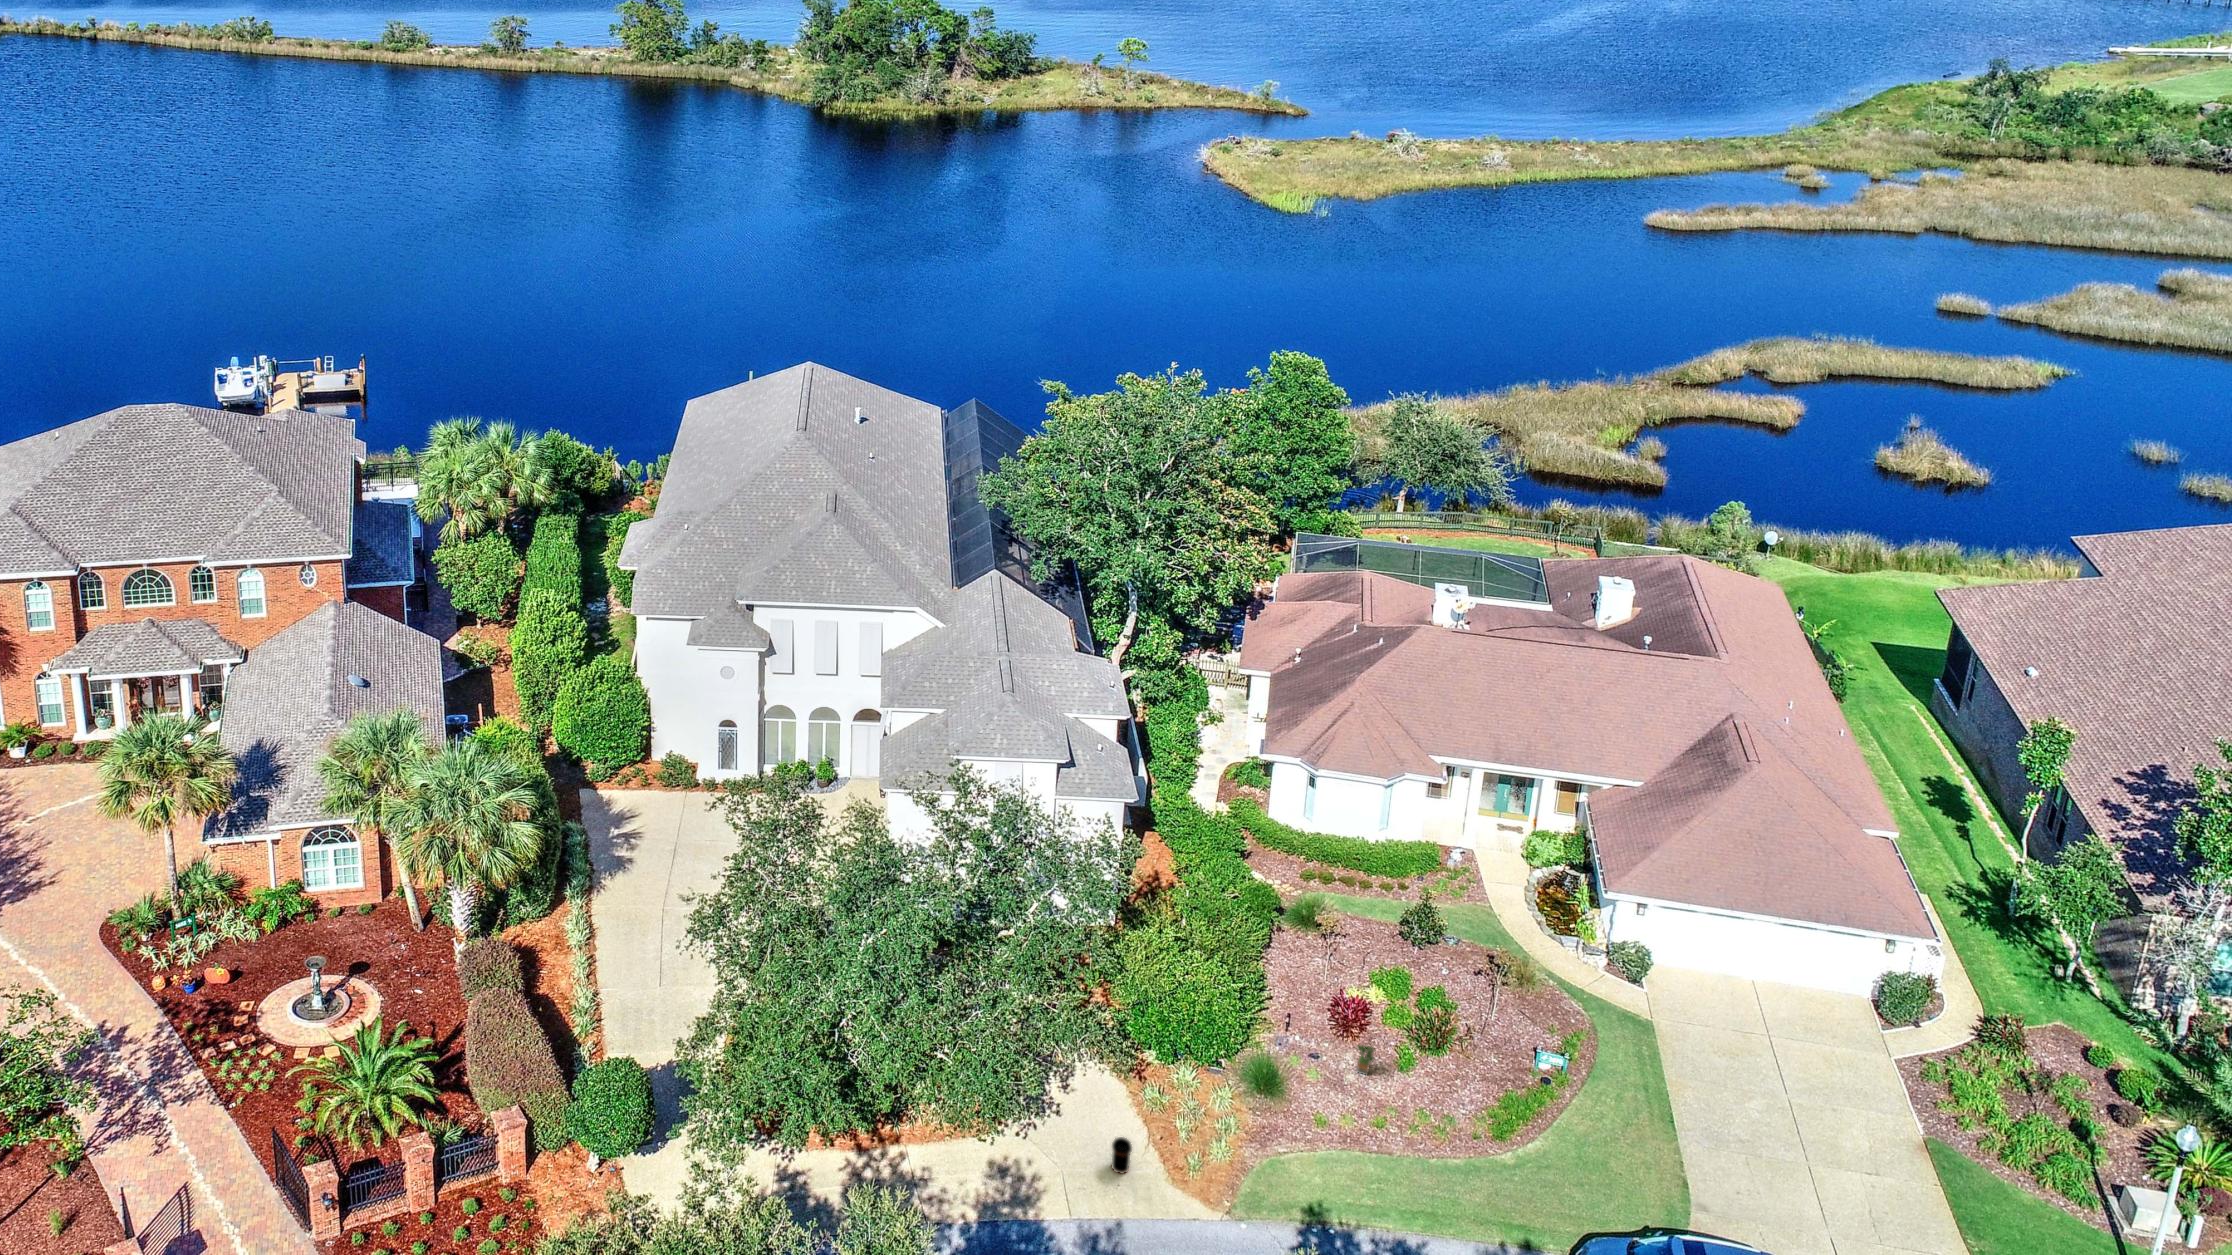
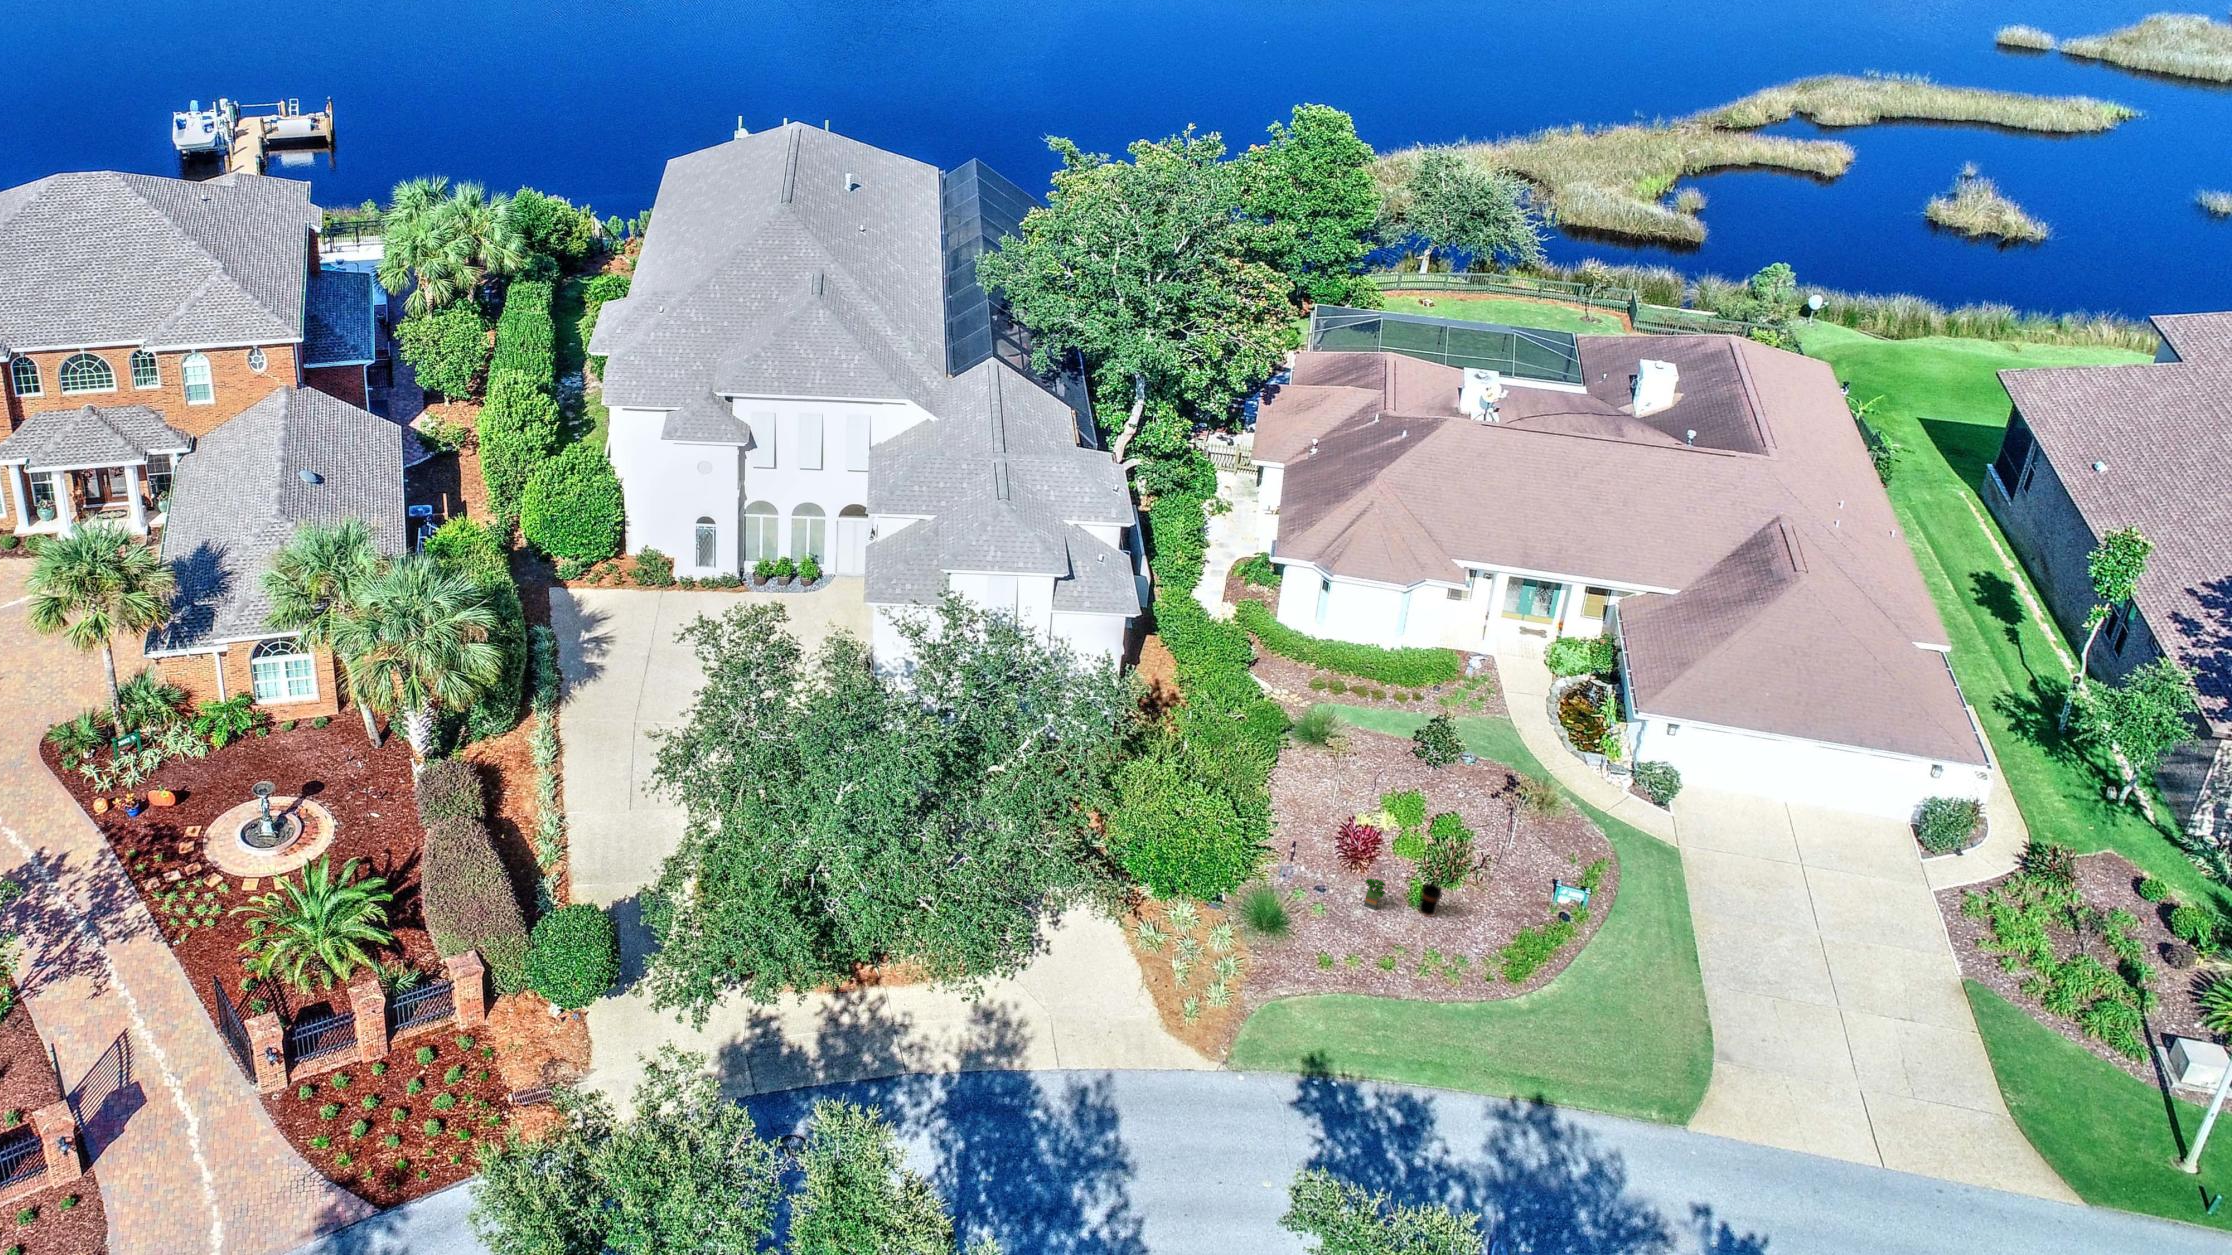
trash can: present [1112,1137,1132,1174] -> present [1418,883,1442,917]

